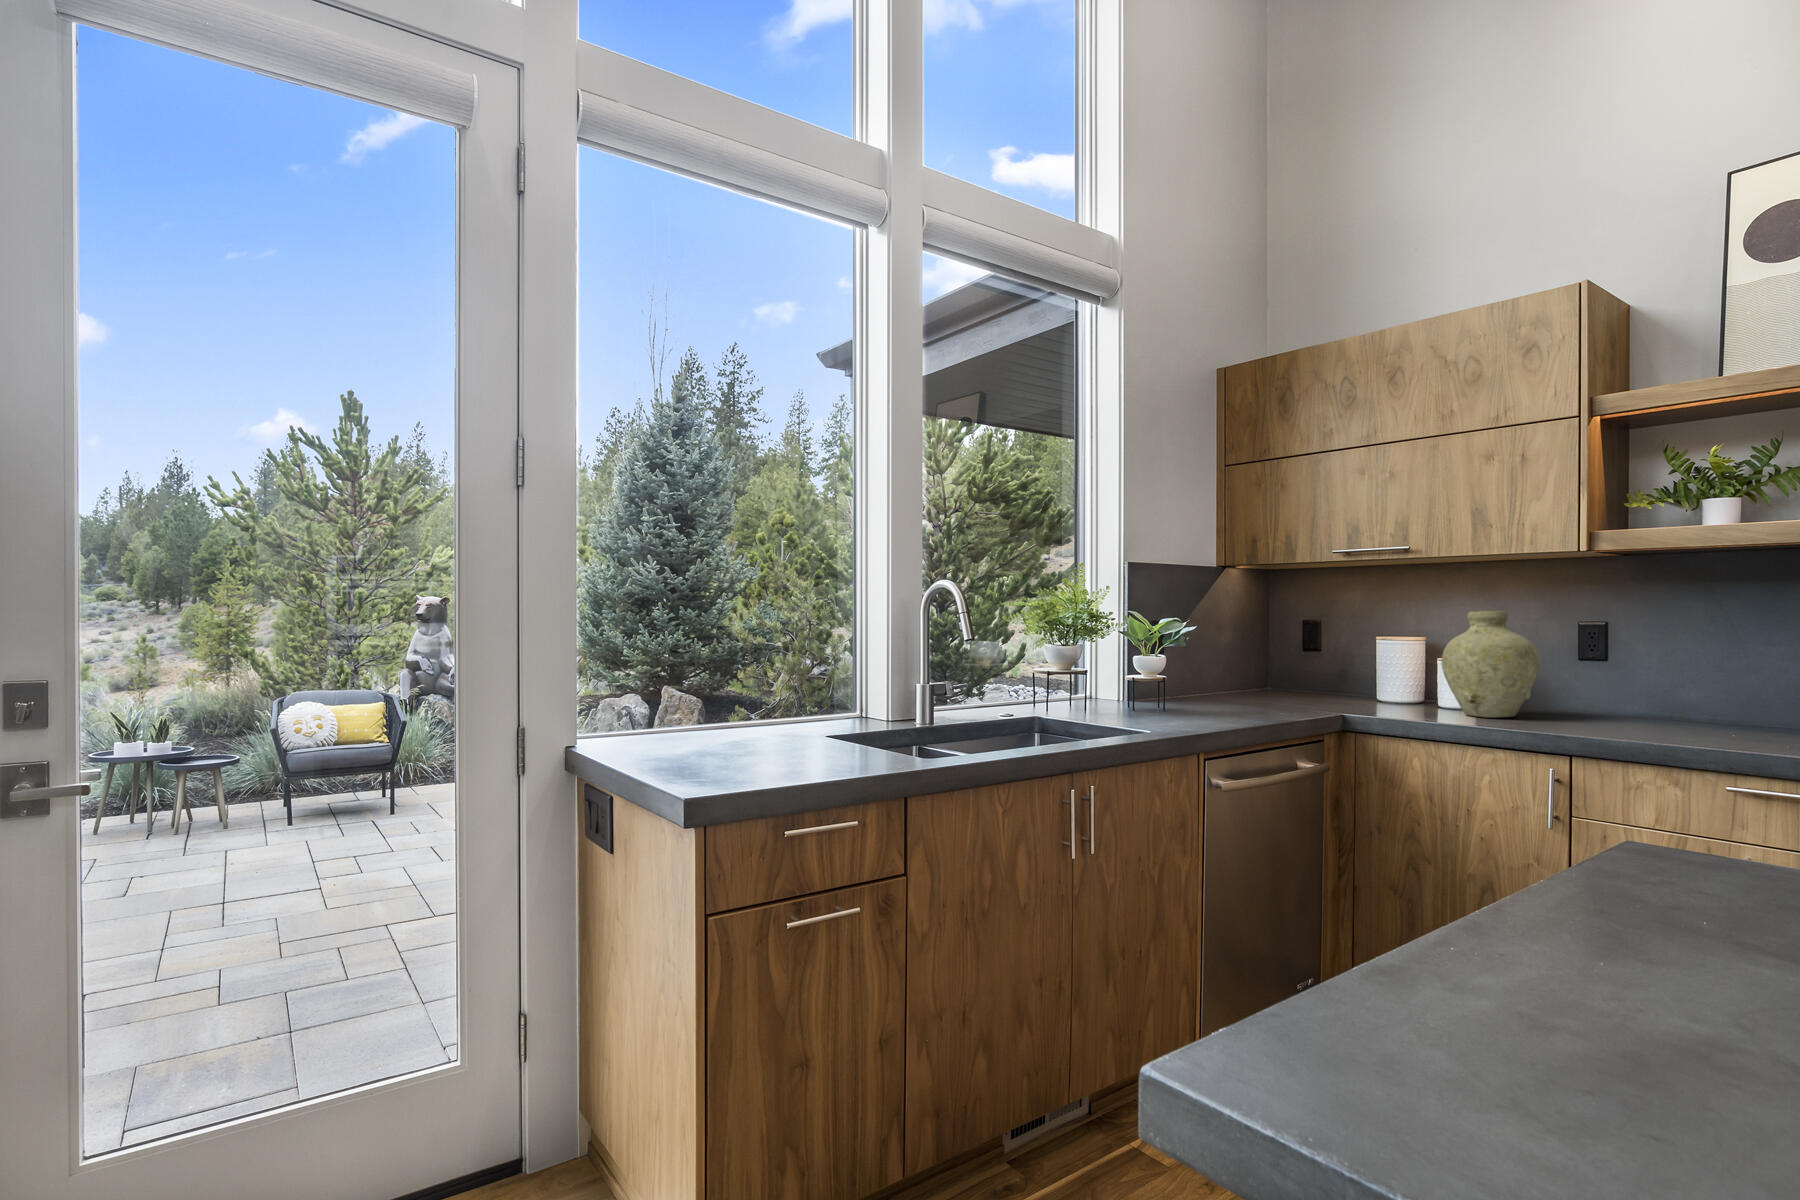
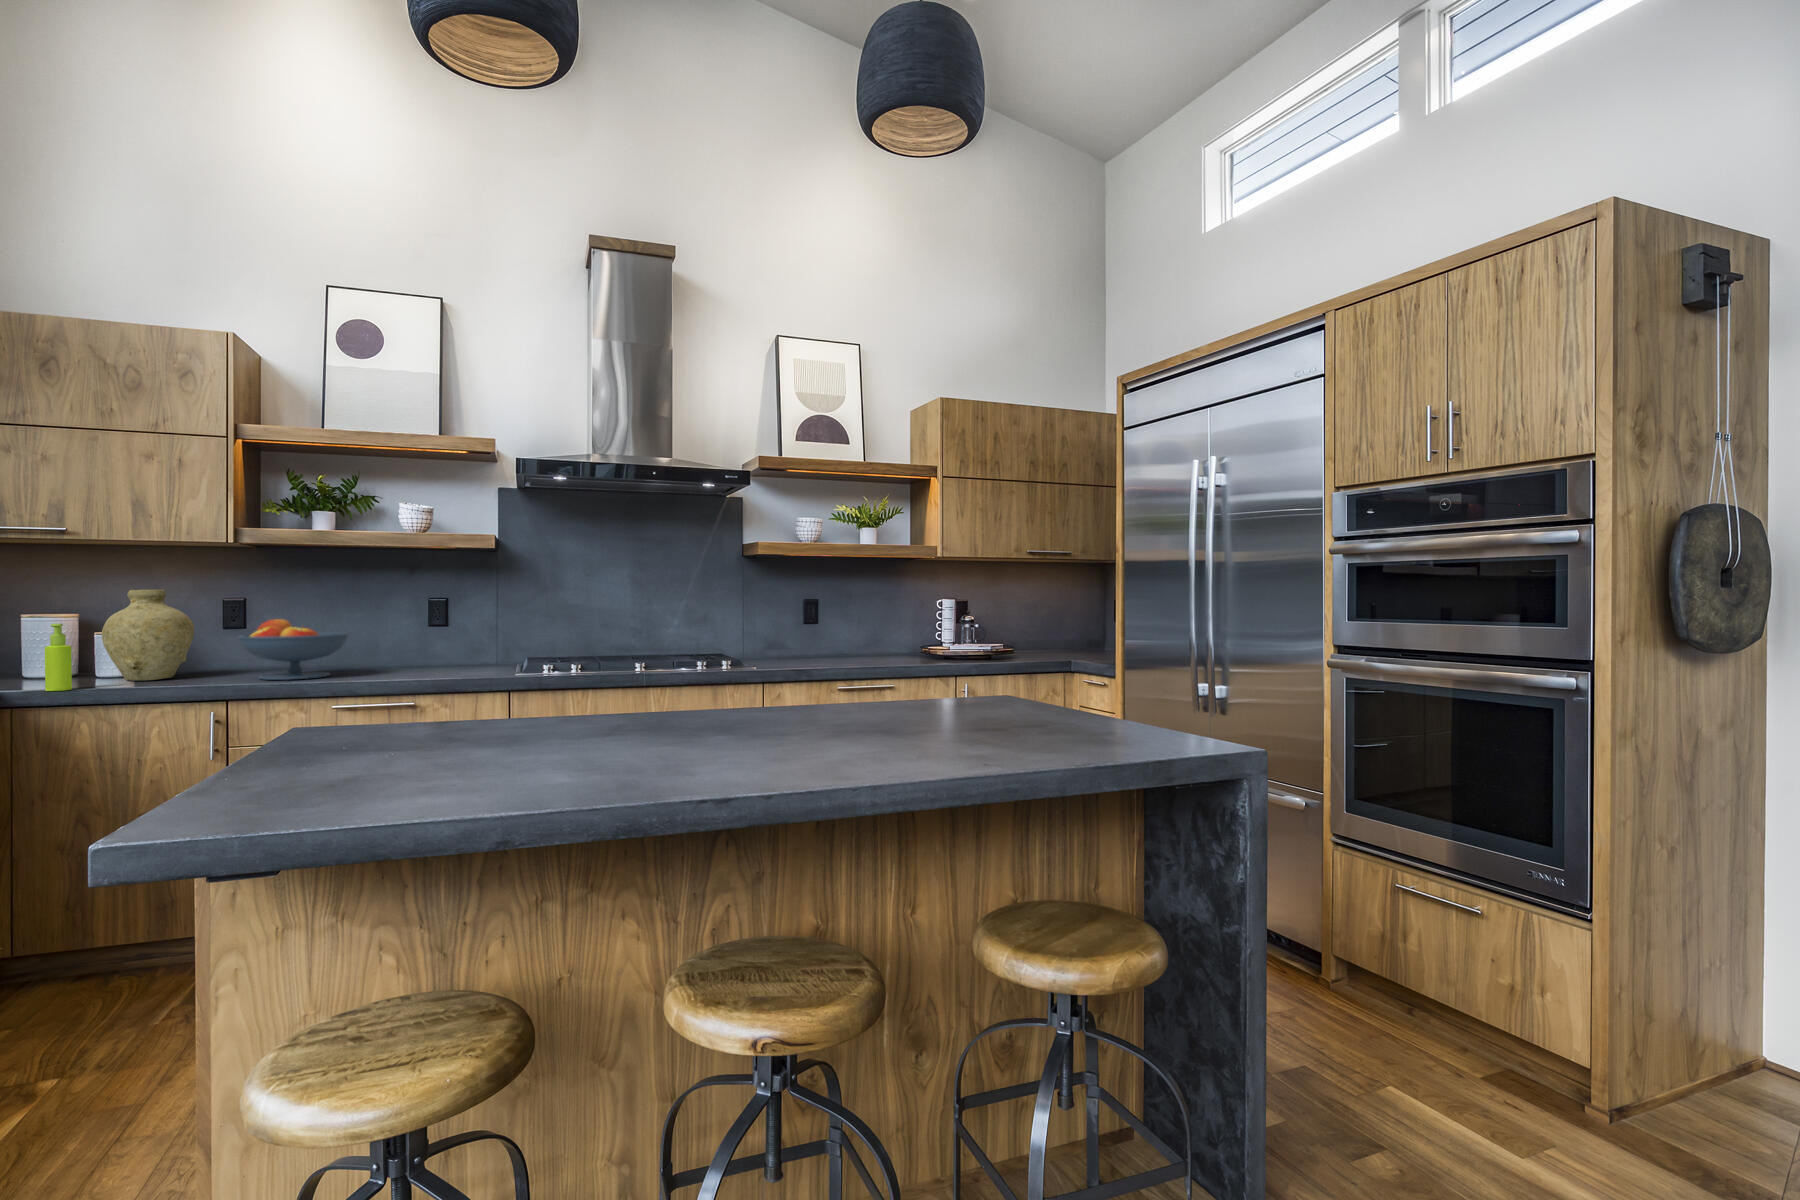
soap dispenser: none [1383,647,1407,720] -> present [45,623,72,691]
fruit bowl: none [1589,651,1760,741] -> present [238,619,349,680]

